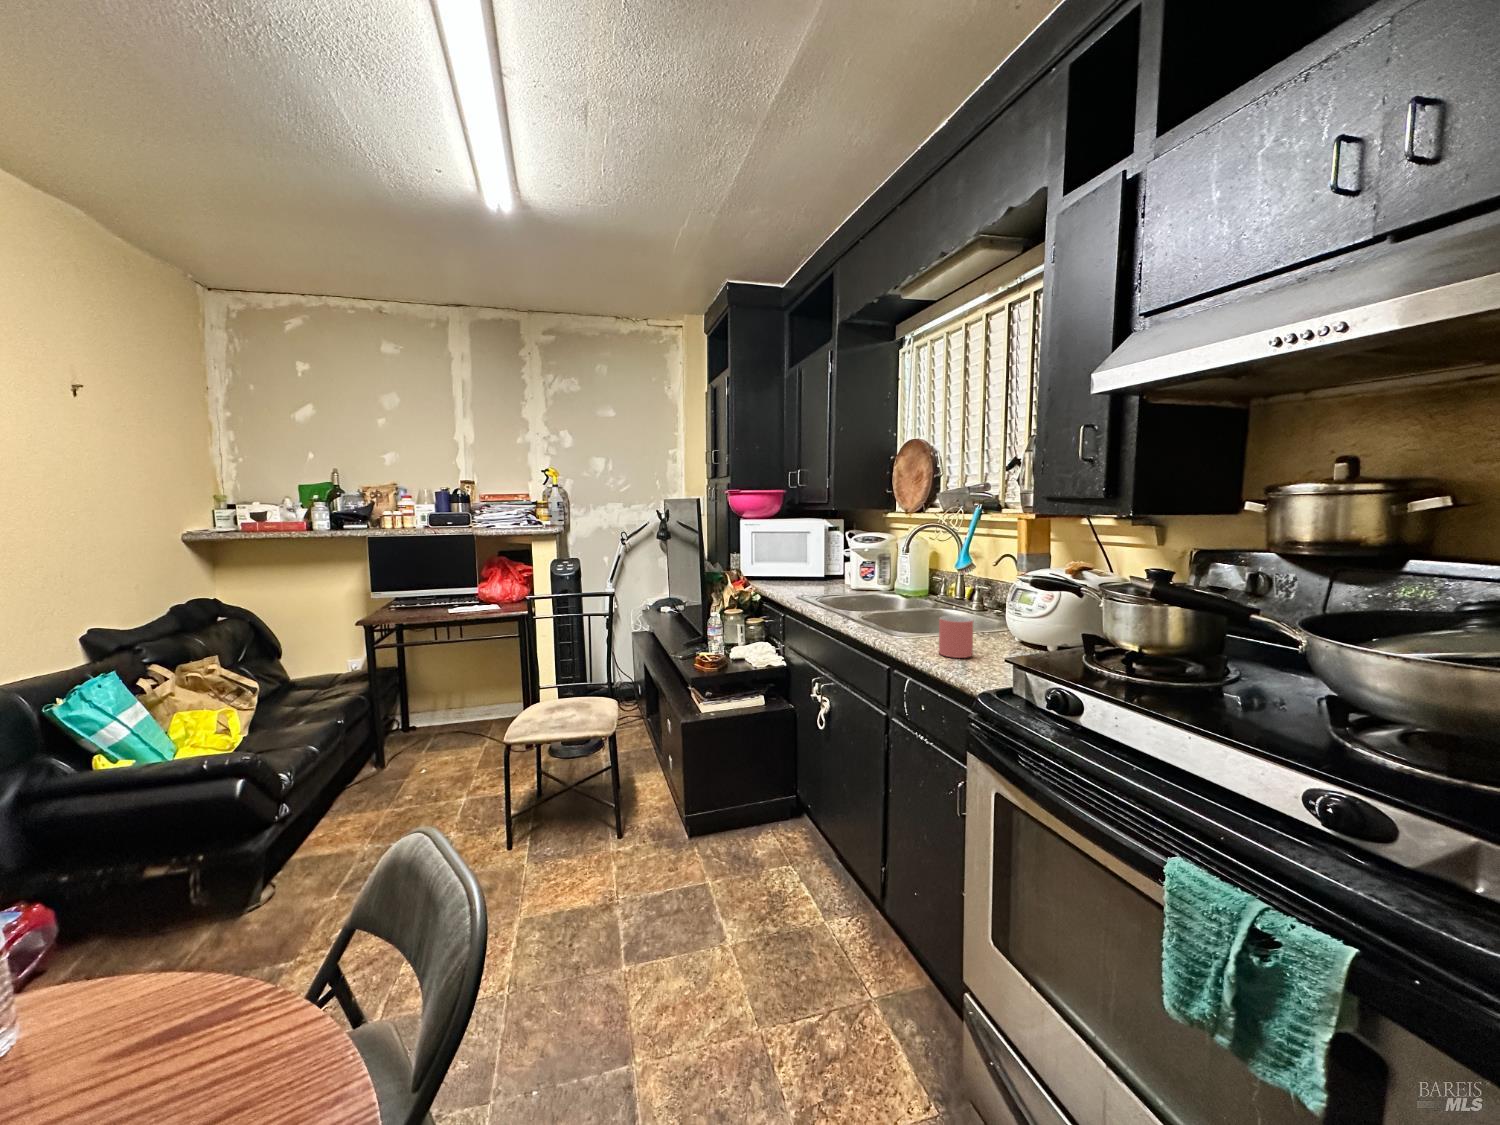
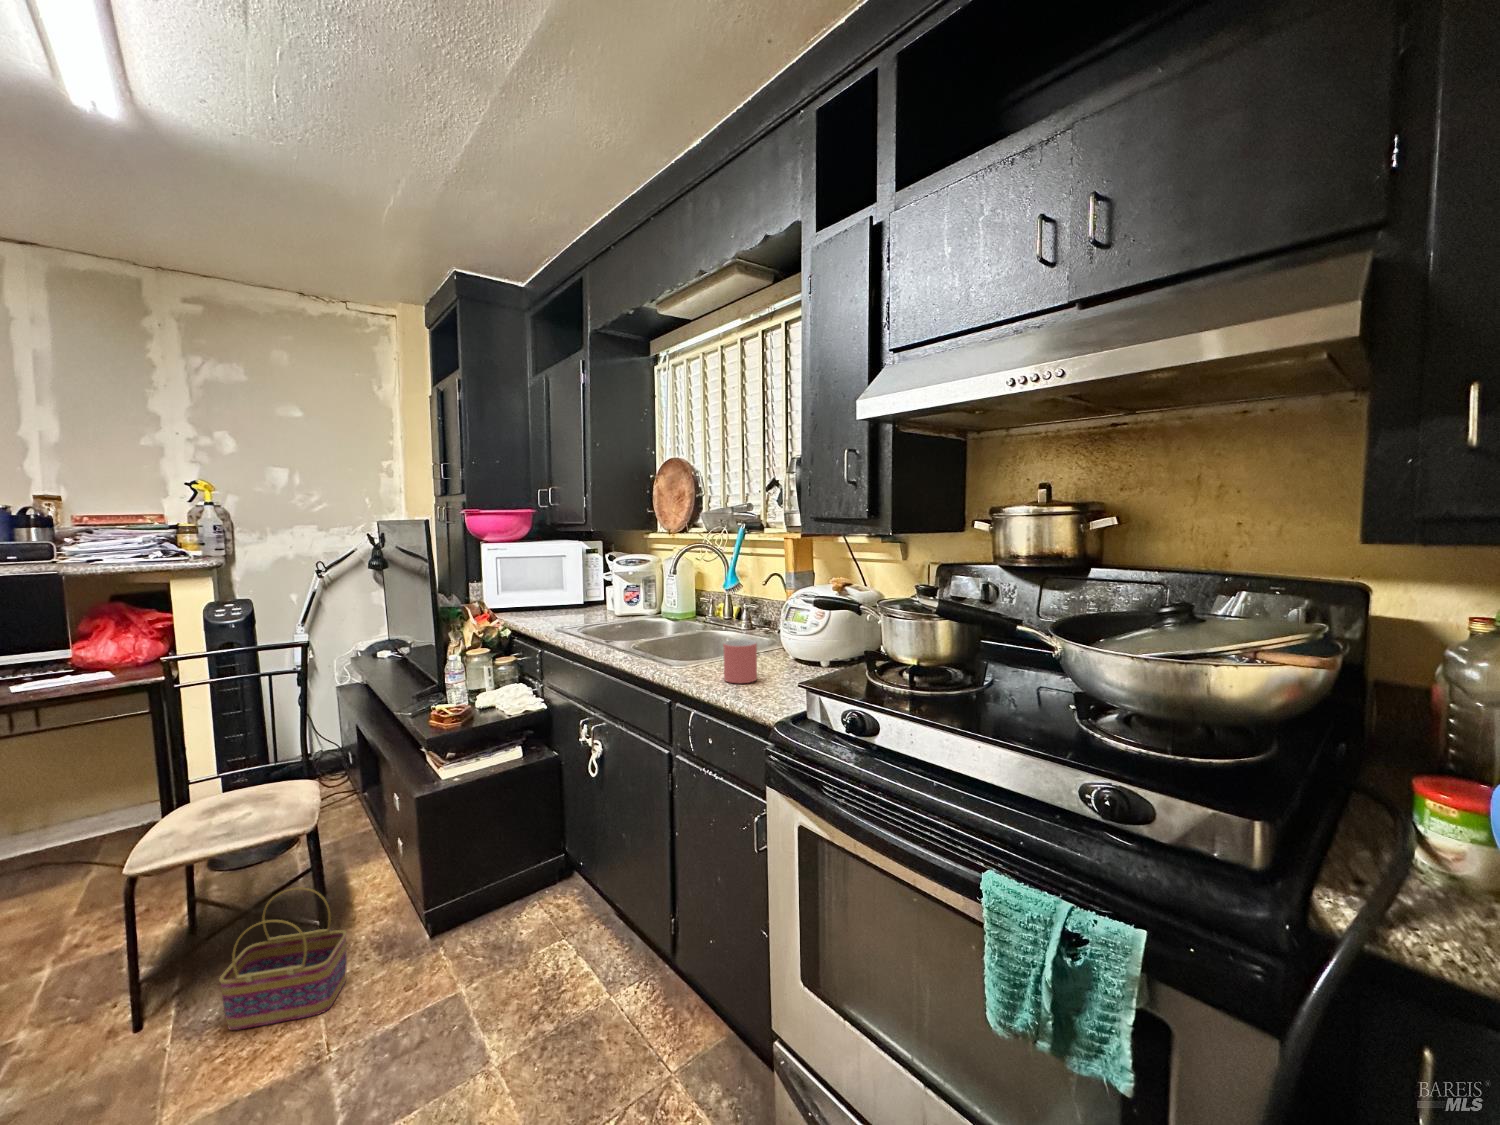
basket: none [555,774,632,869] -> present [219,887,347,1030]

